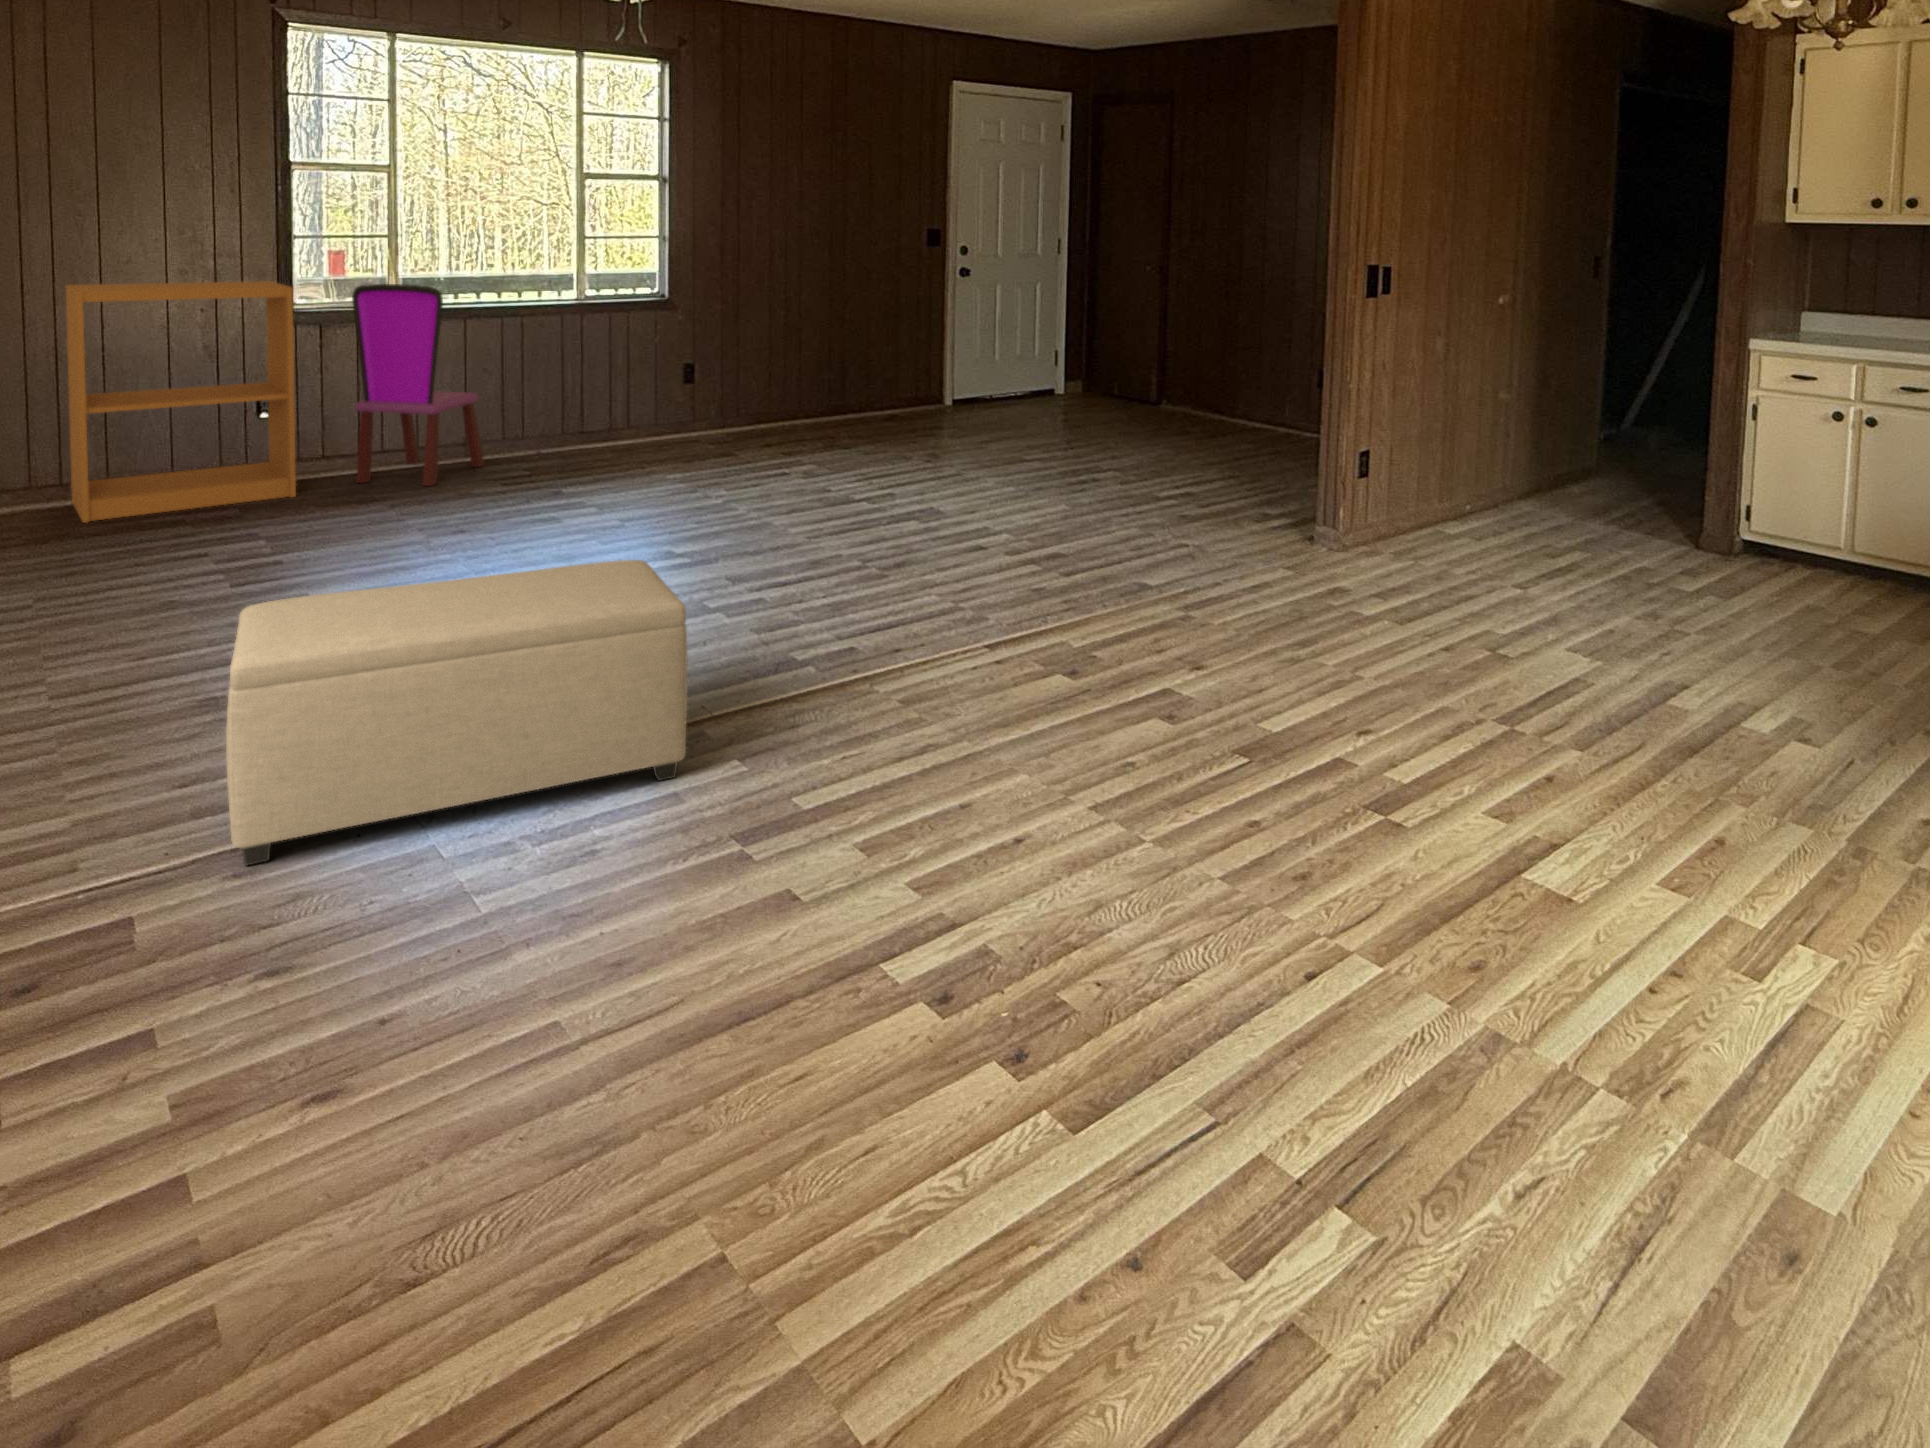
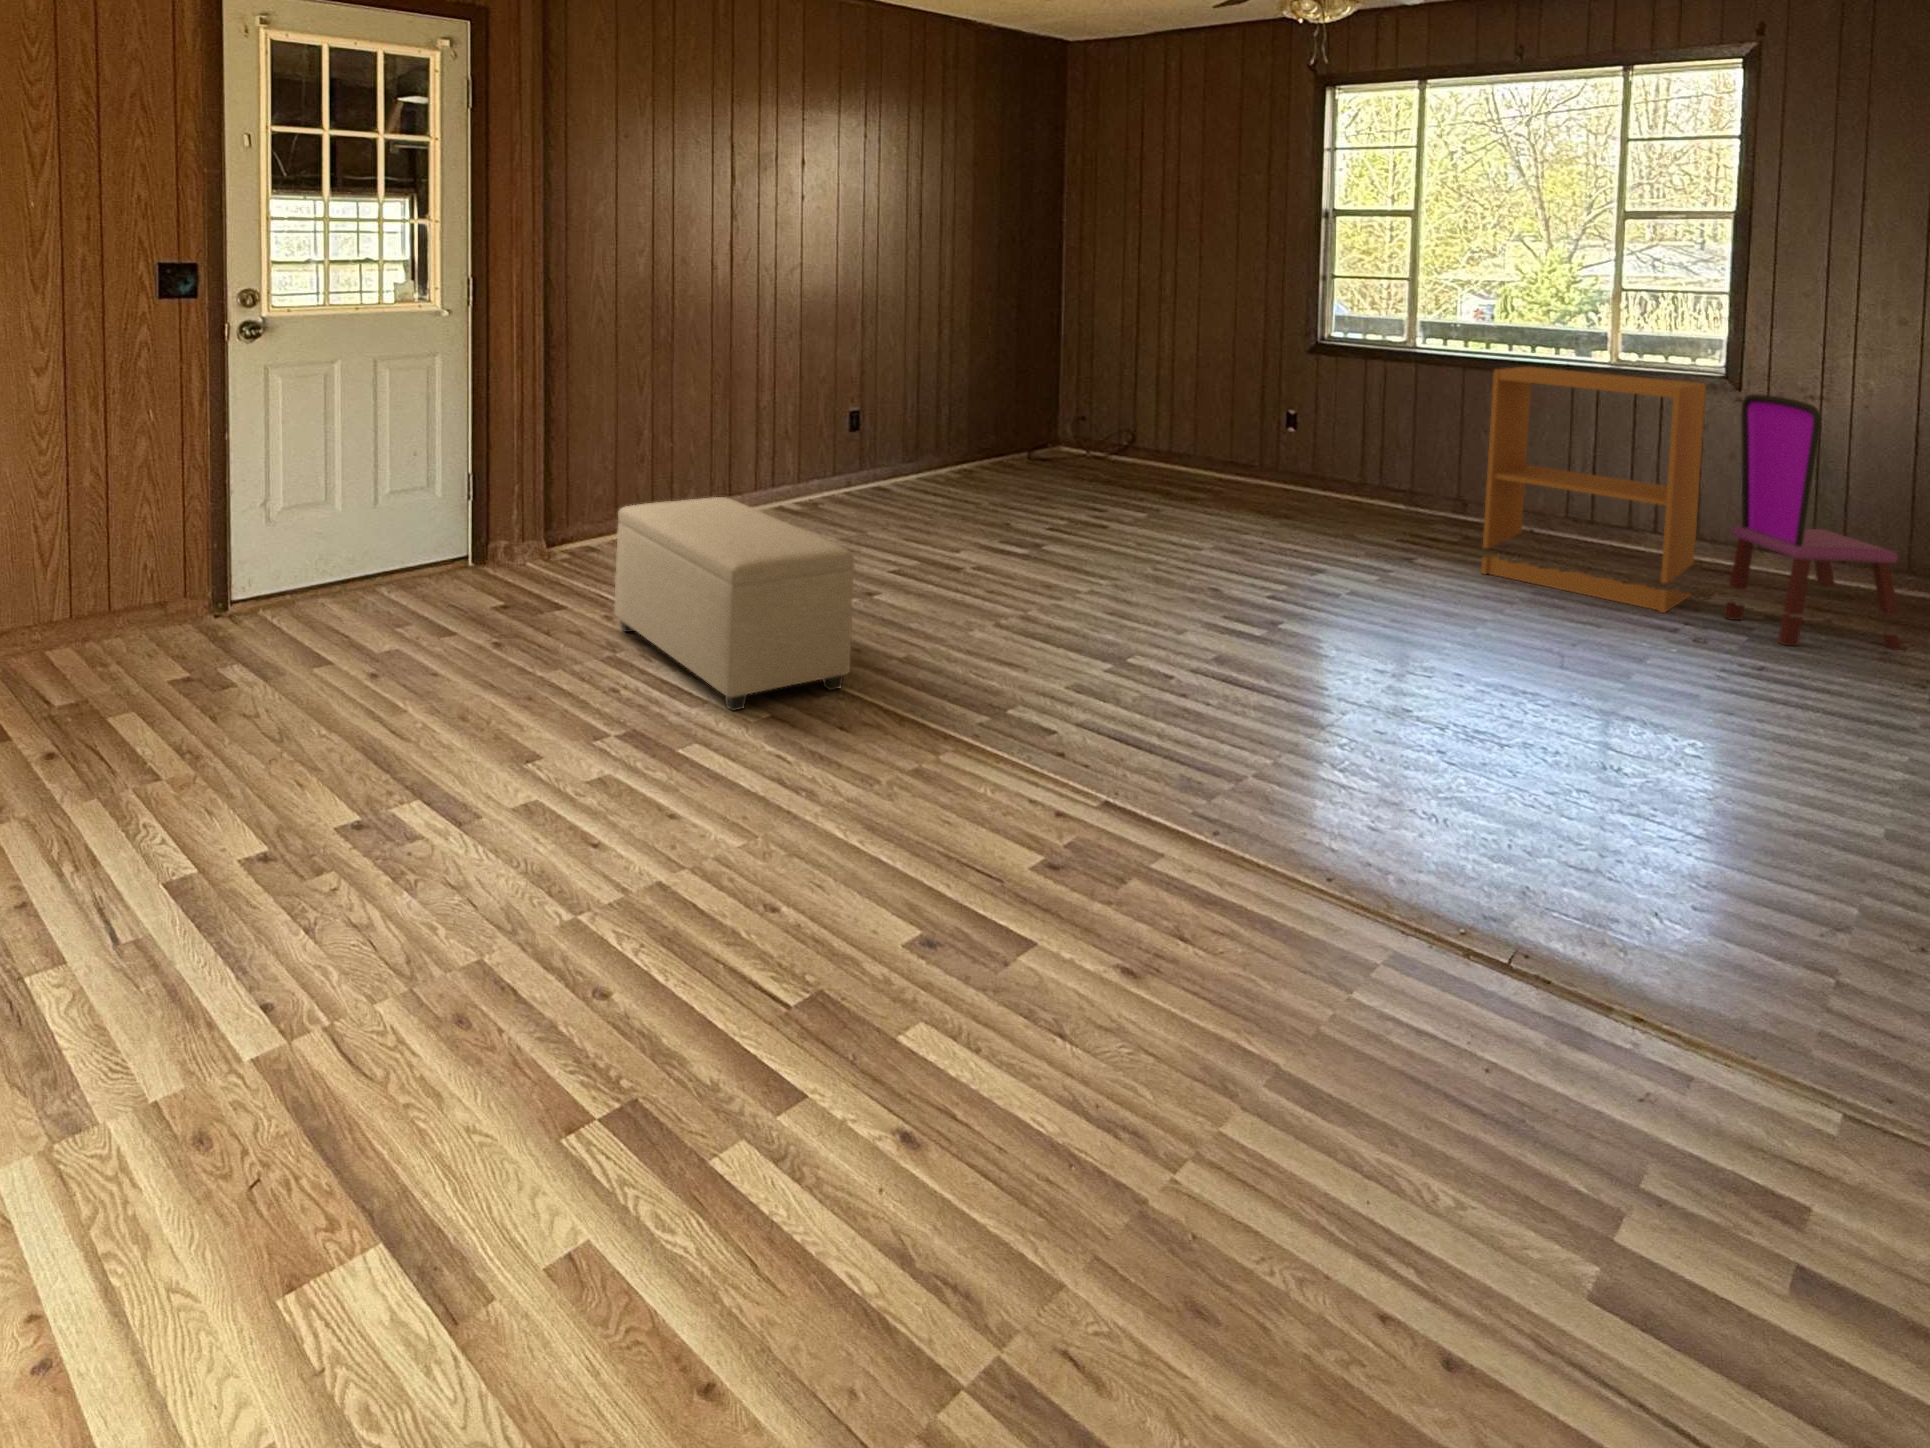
bookshelf: present [66,281,296,523] -> present [1481,366,1706,613]
dining chair: present [352,284,484,486] -> present [1724,394,1907,650]

